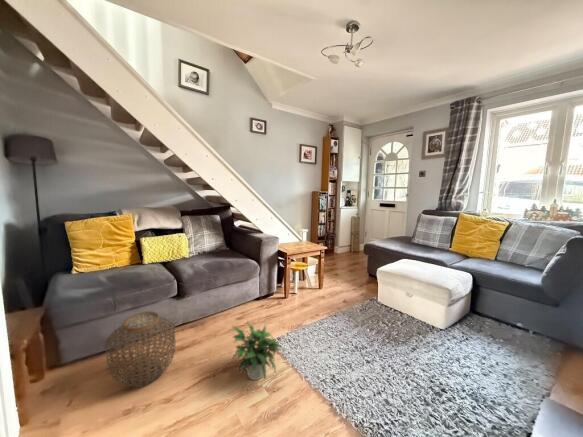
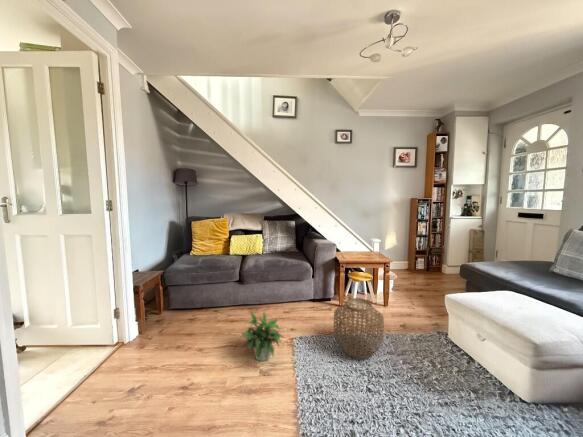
woven basket: present [106,312,175,387] -> present [334,298,384,359]

